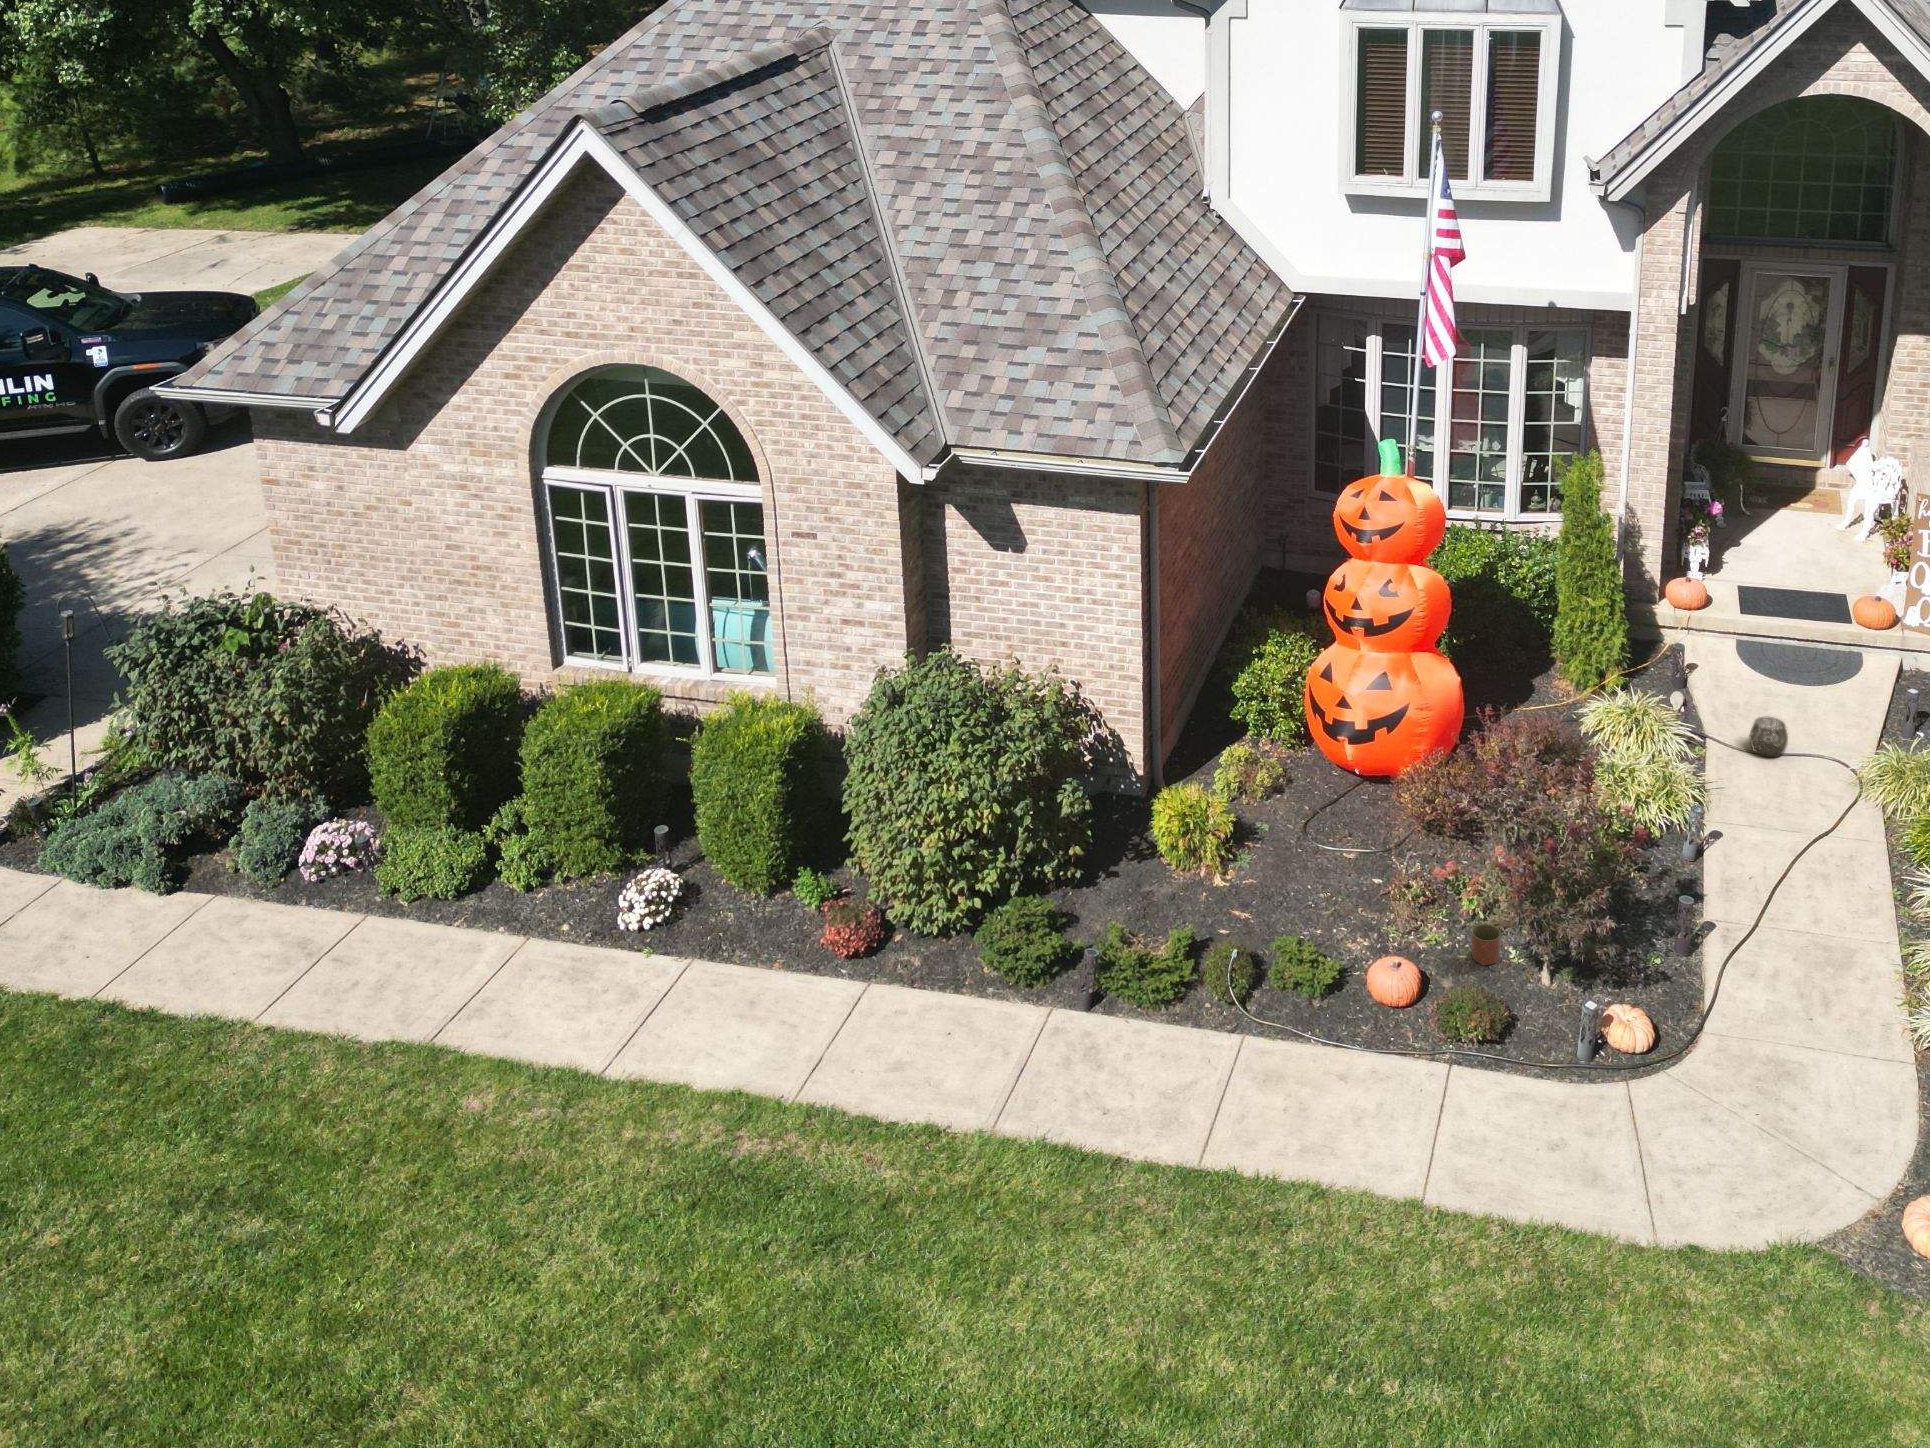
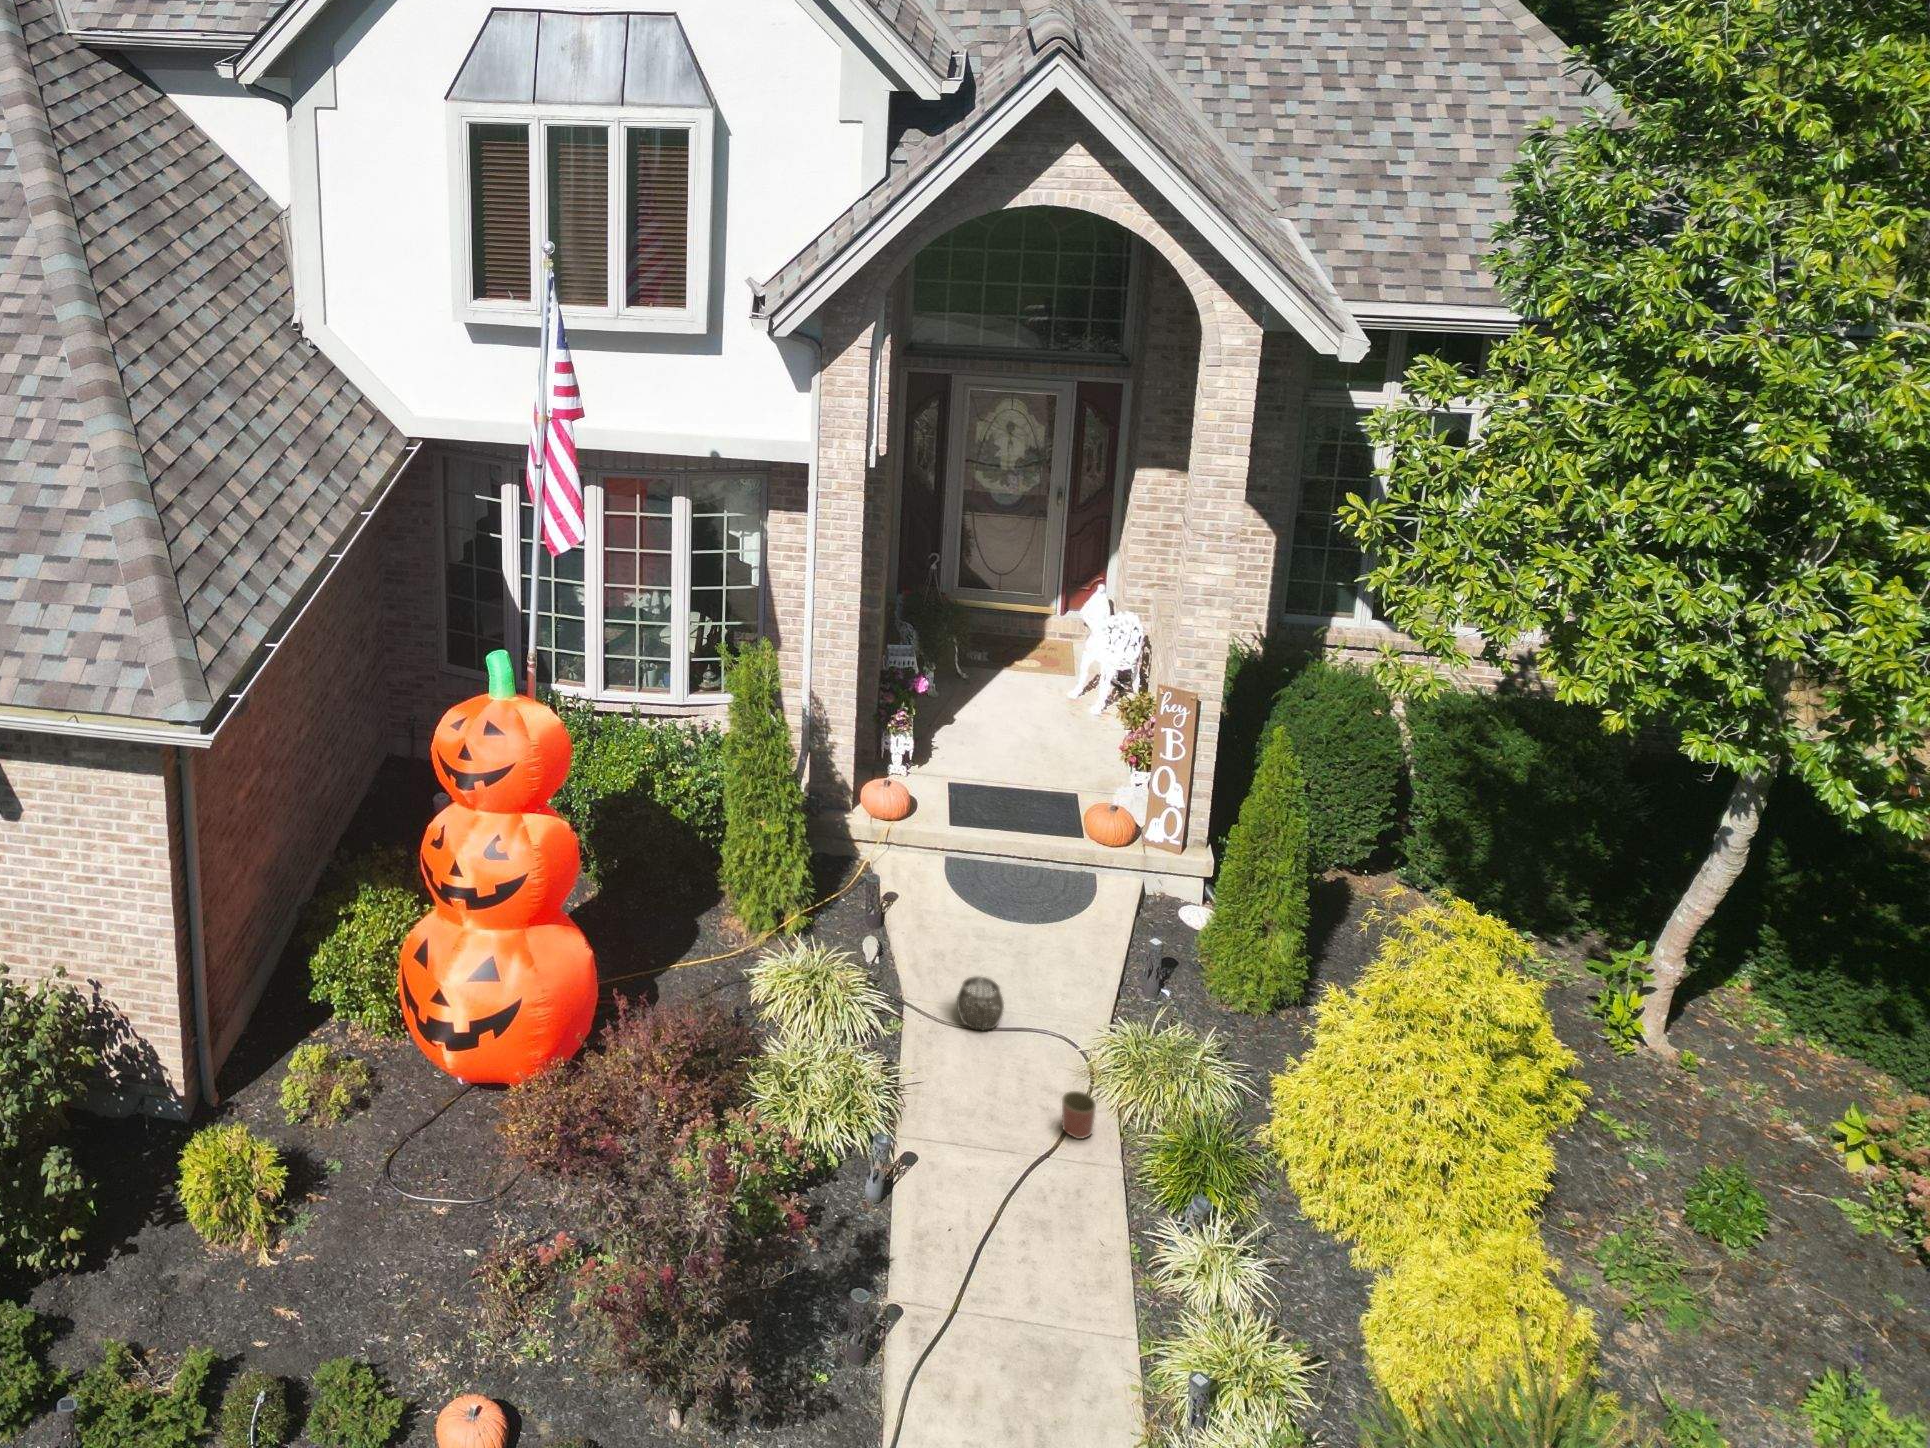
planter: present [1472,924,1501,965] -> present [1062,1091,1096,1139]

